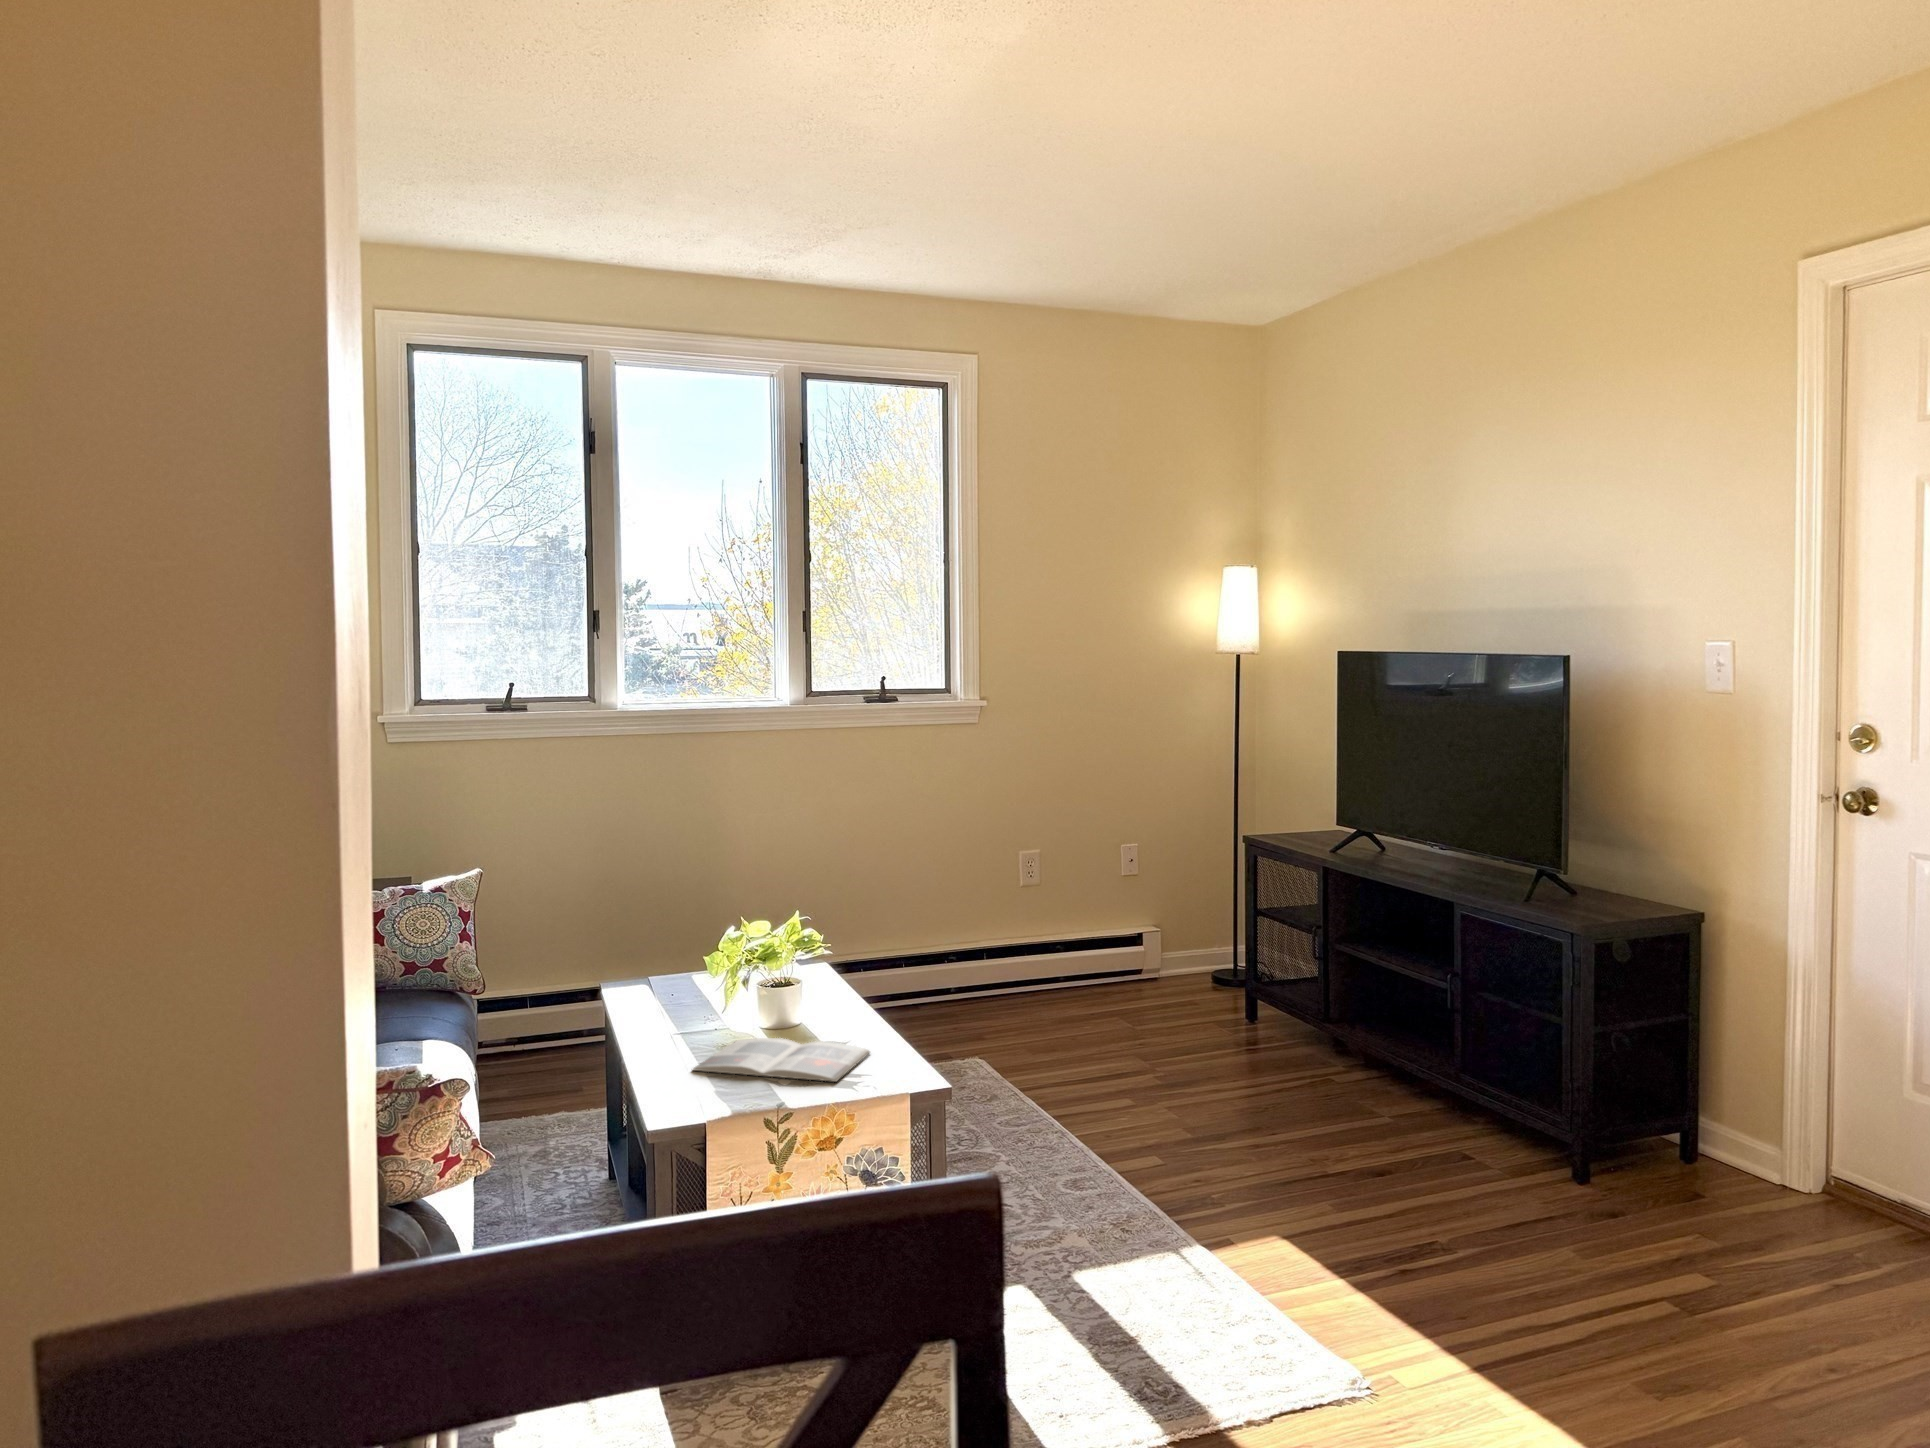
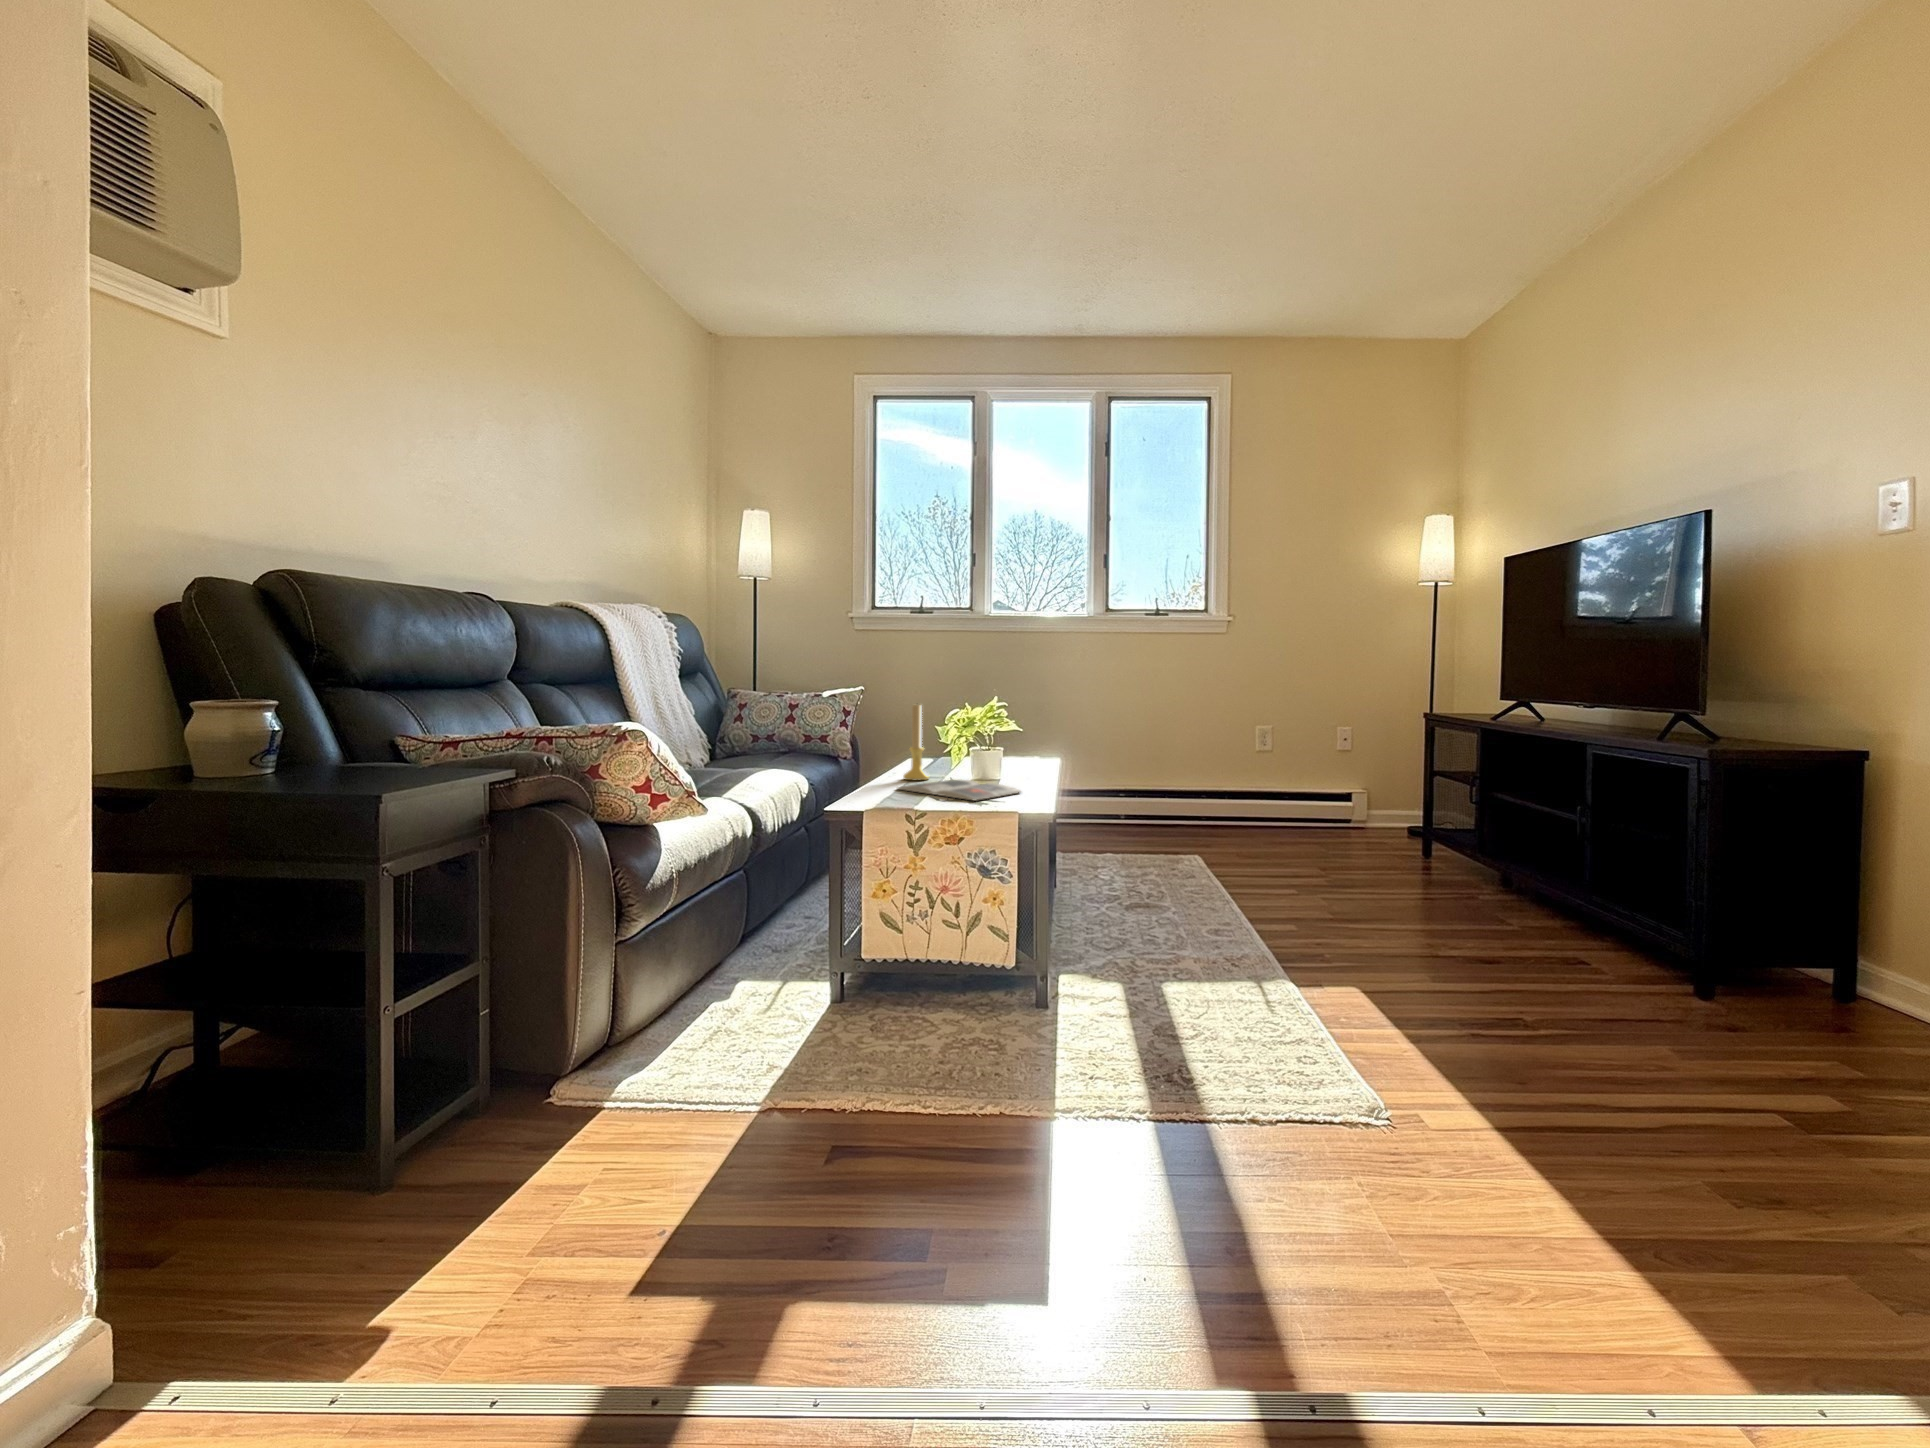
candle holder: none [665,928,705,1045] -> present [903,705,929,780]

